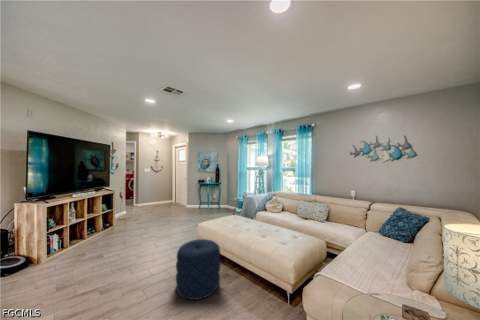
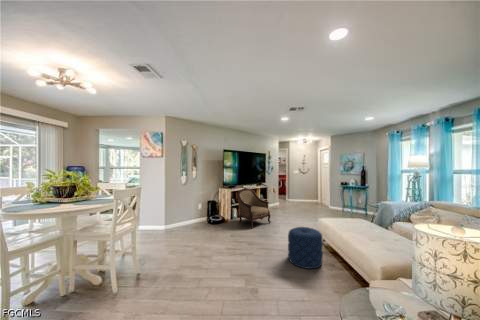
armchair: none [63,197,126,262] -> present [238,188,271,229]

